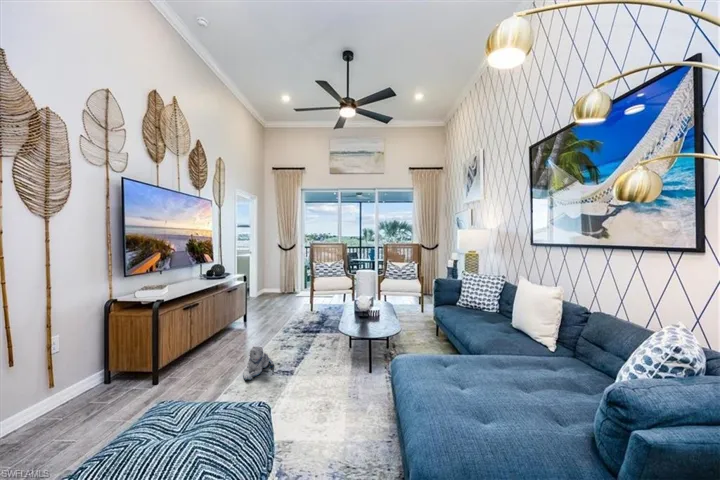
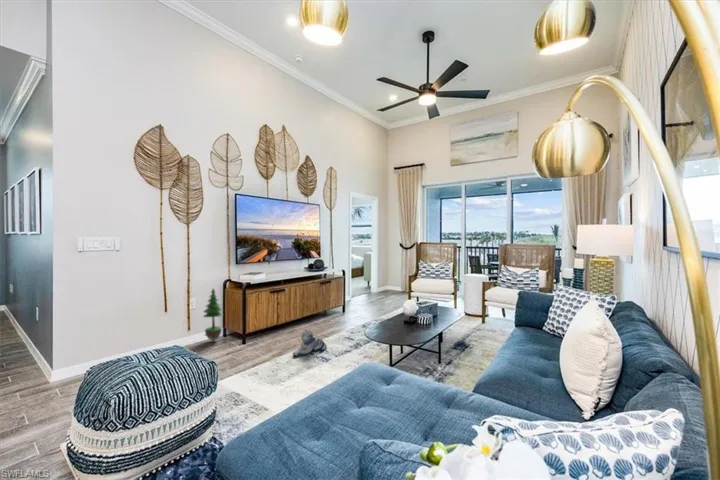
potted tree: none [76,314,114,394] -> present [204,289,223,341]

